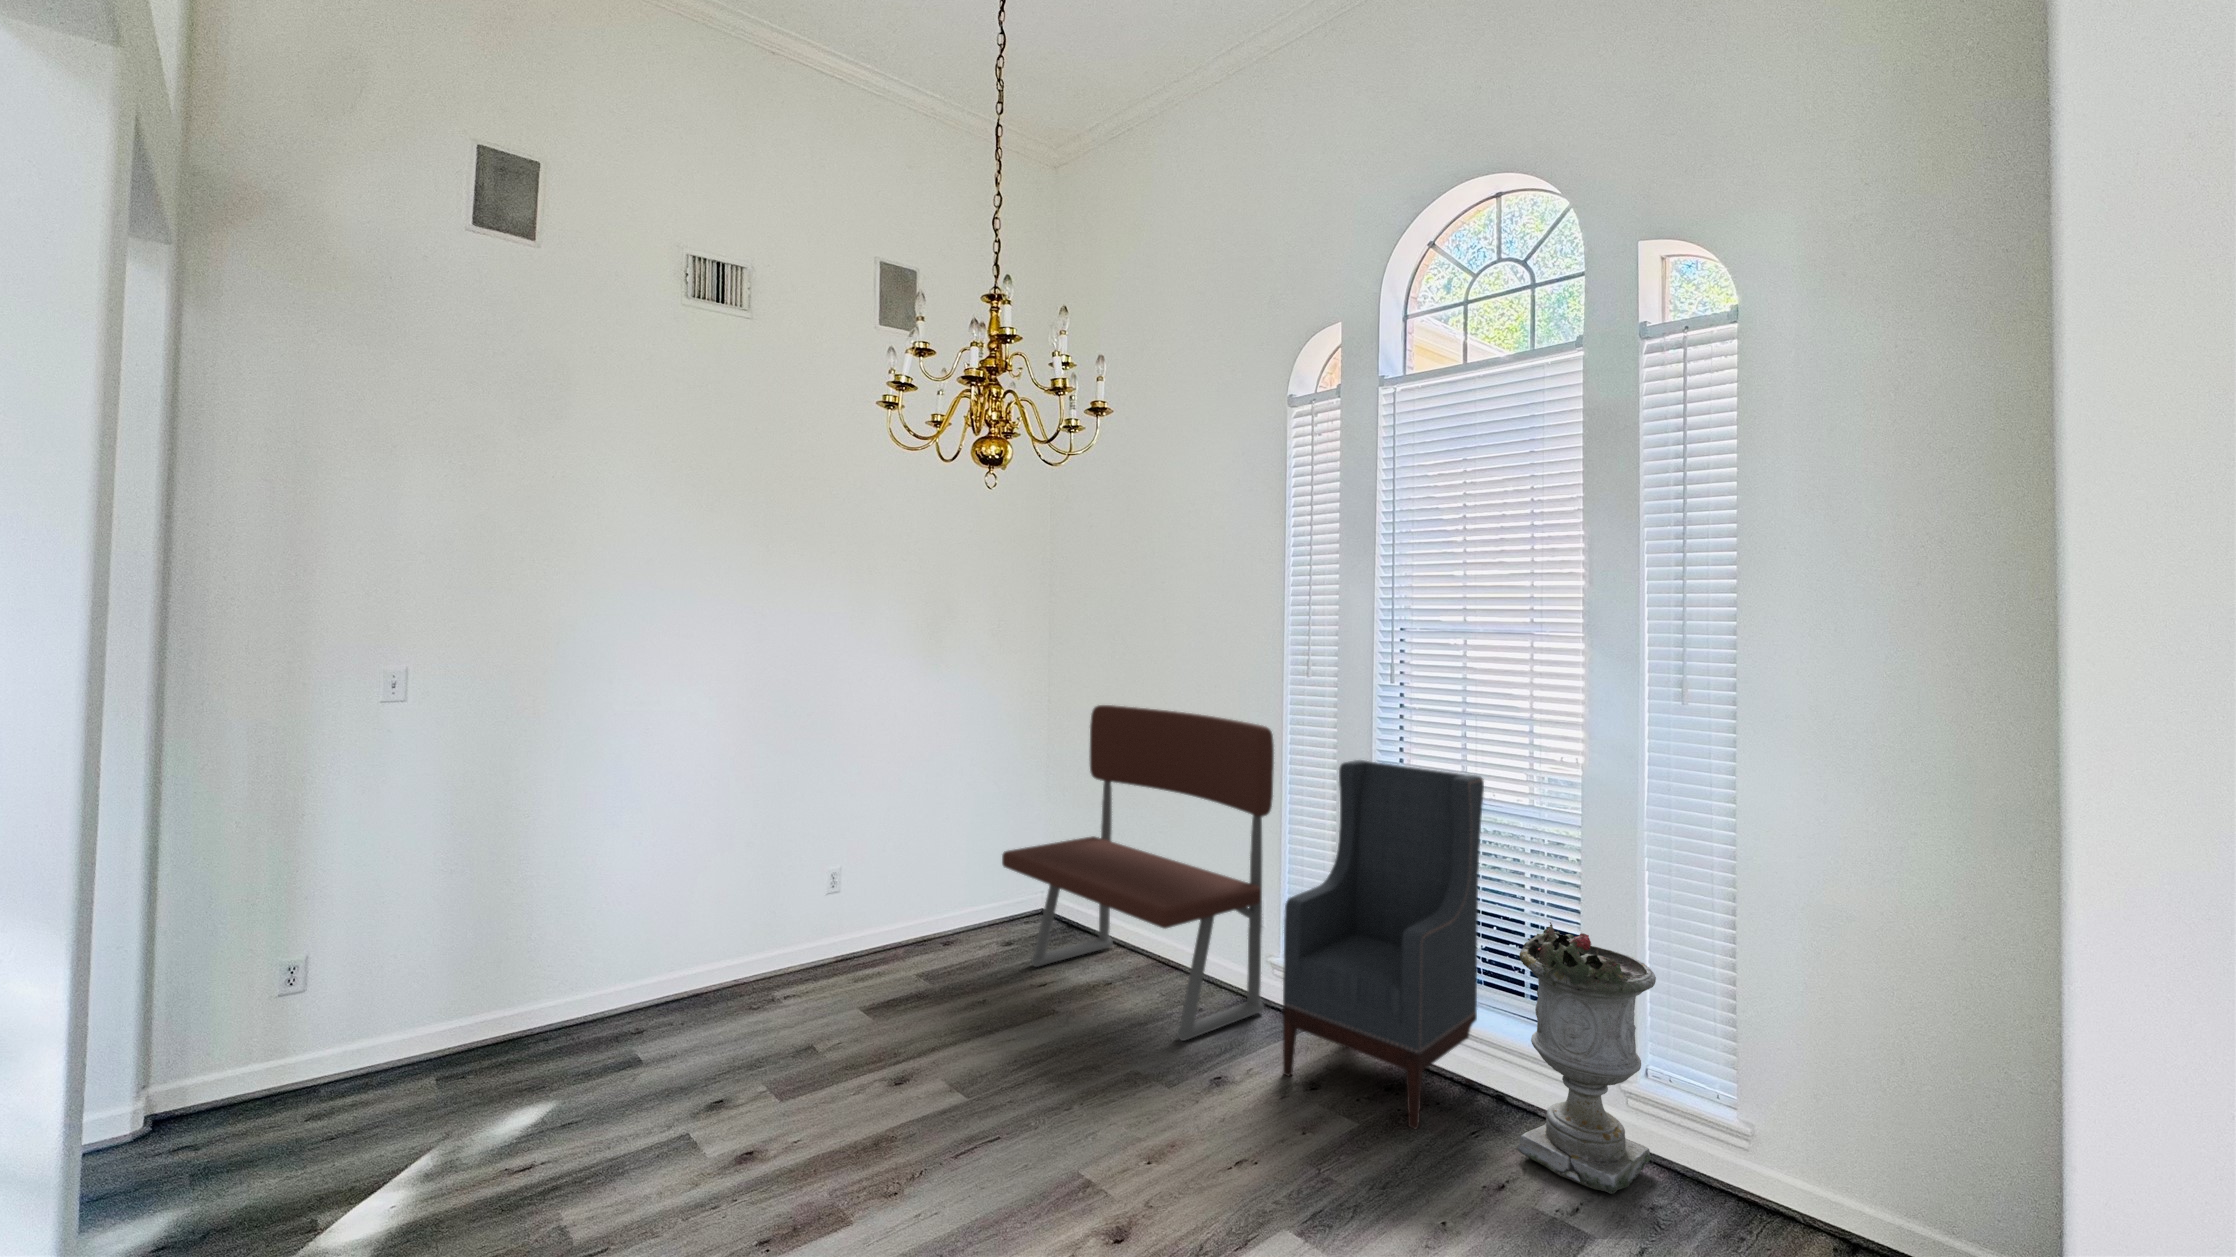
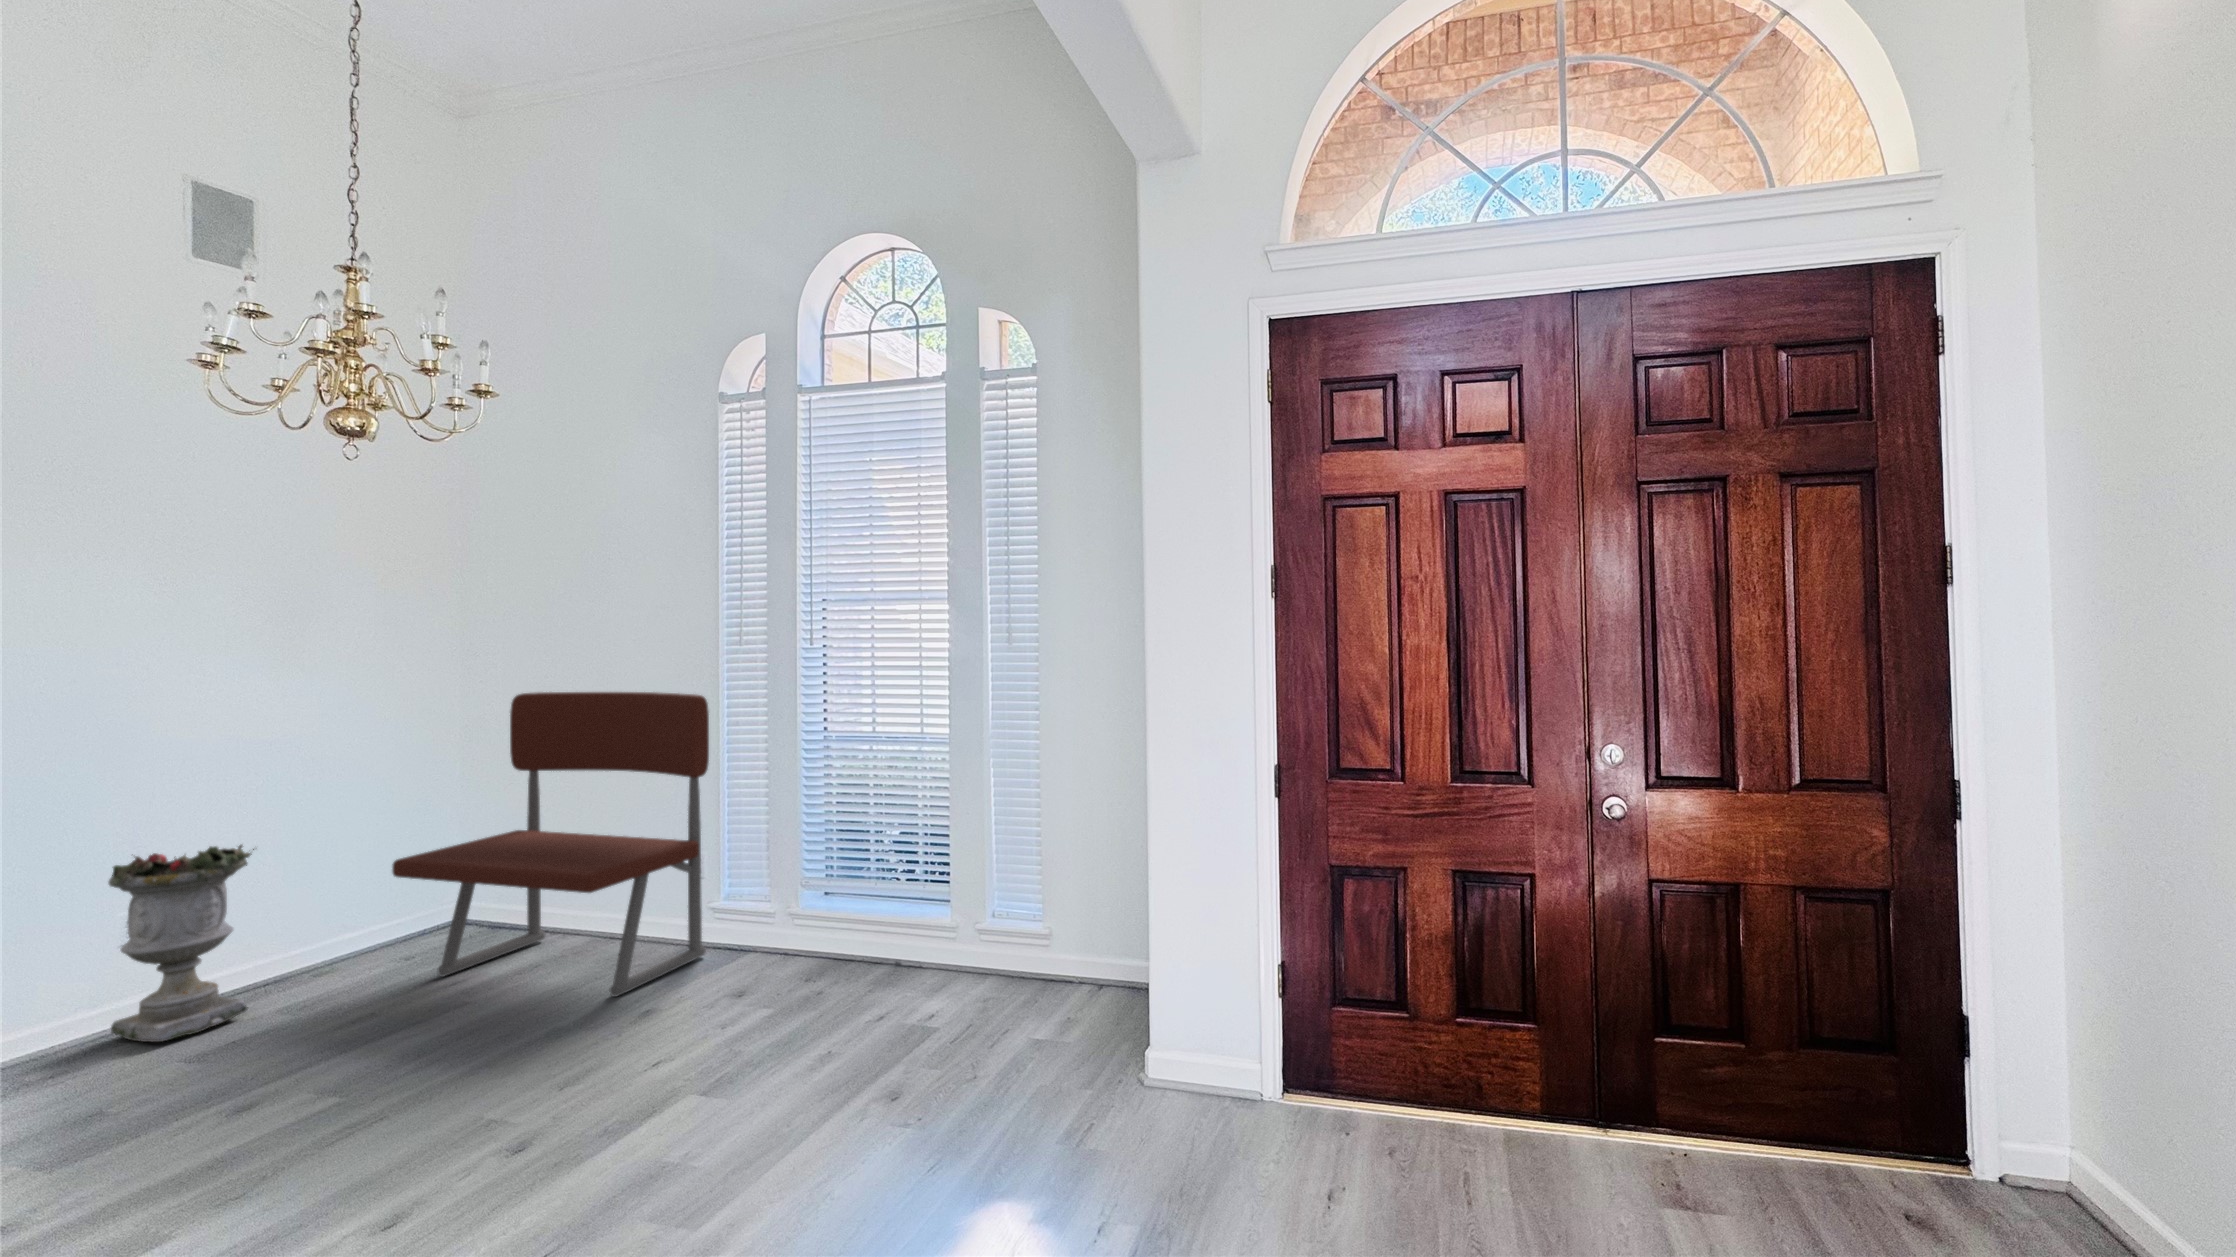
armchair: present [1283,760,1484,1129] -> none [714,716,886,1003]
planter: present [1516,922,1656,1194] -> present [108,845,254,1042]

